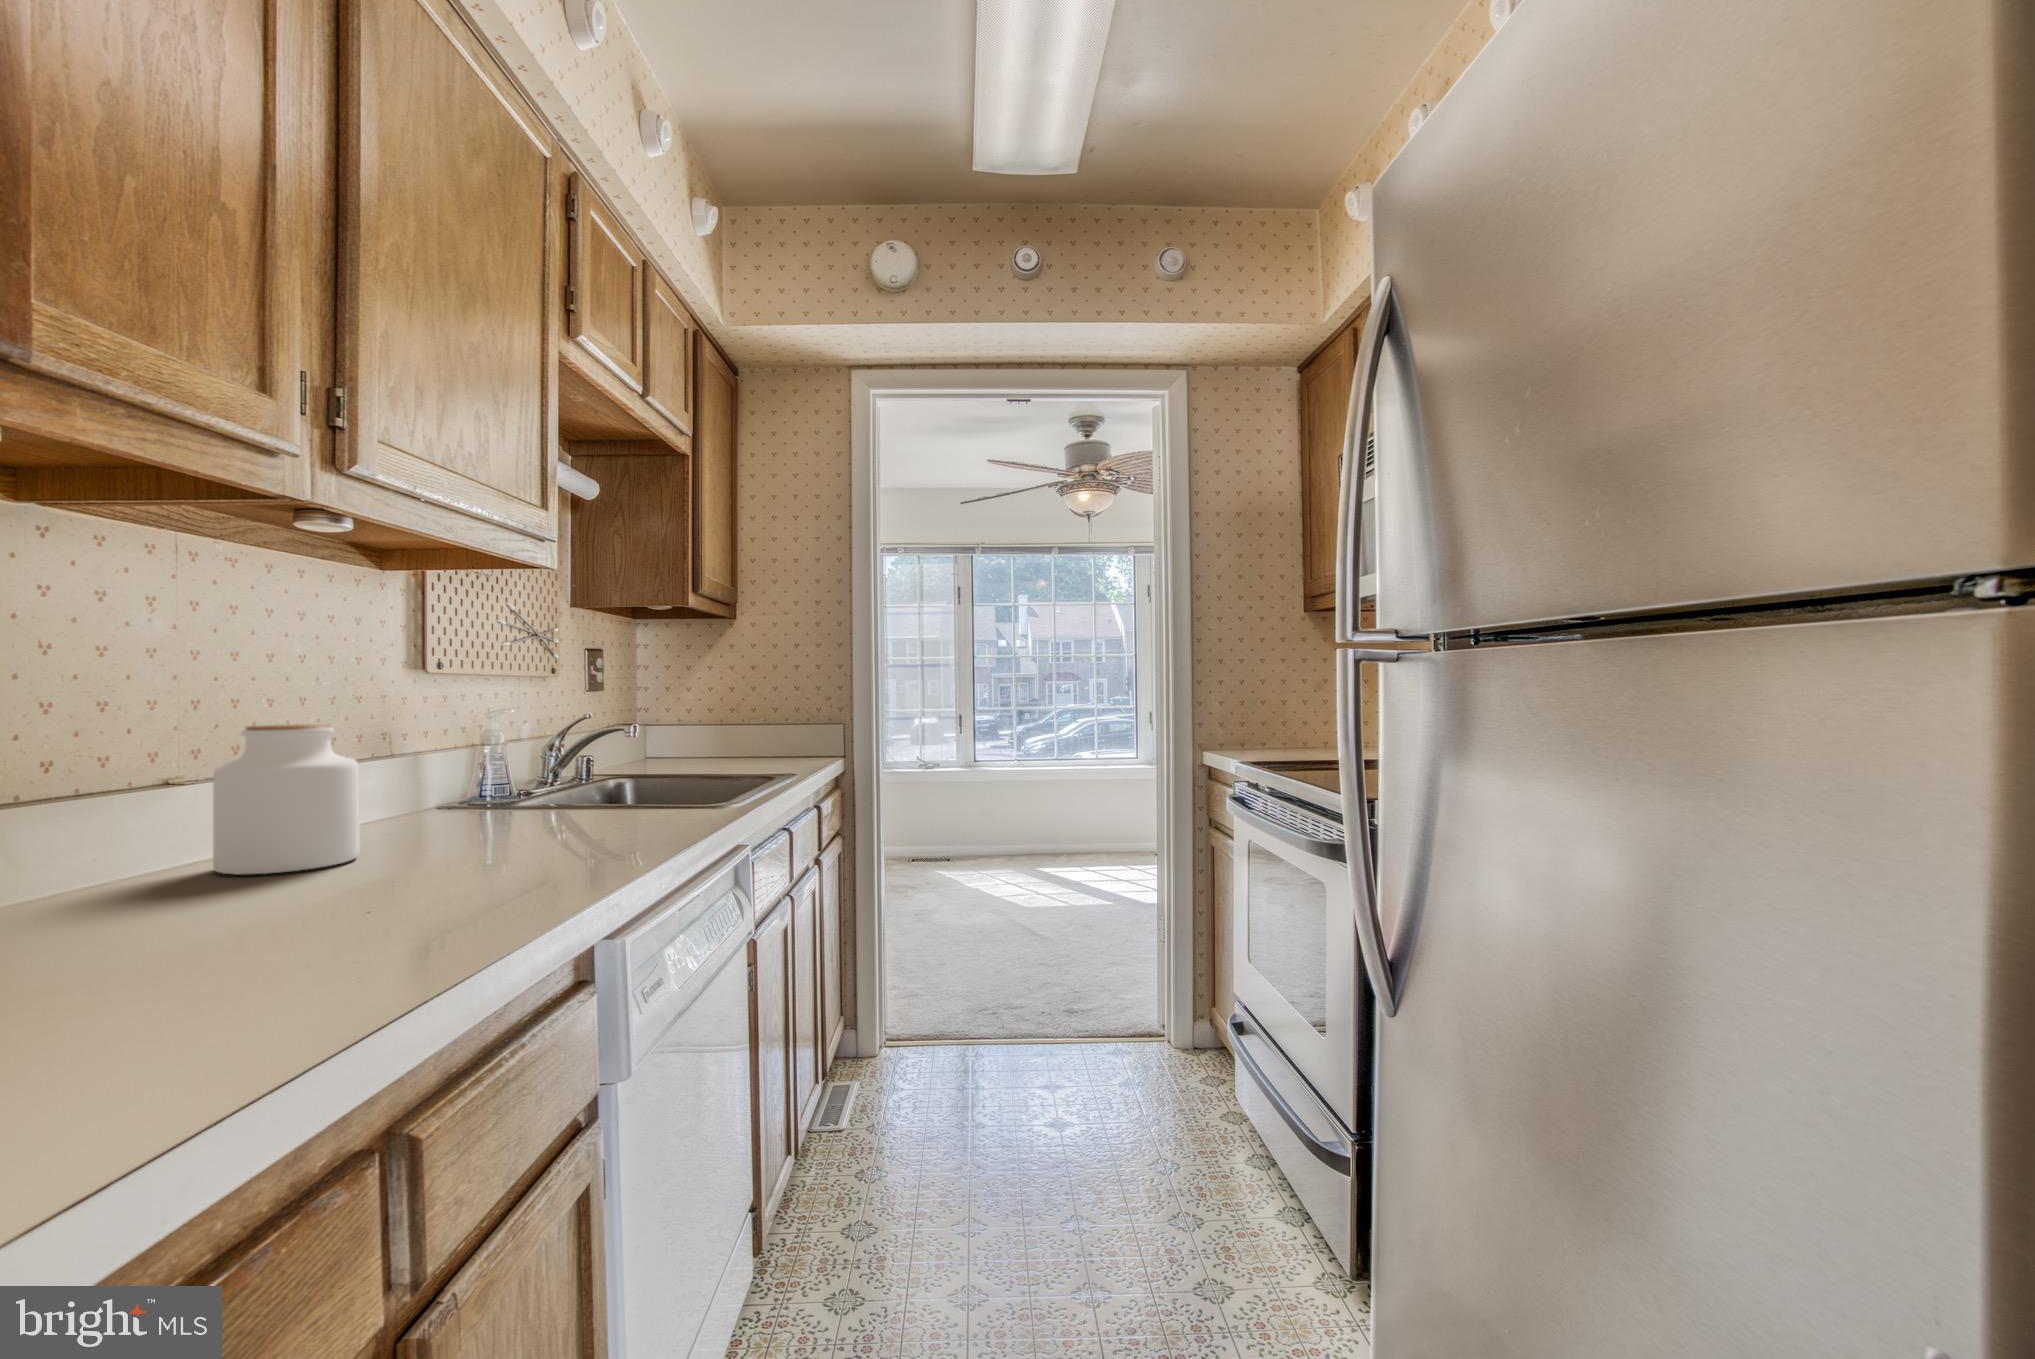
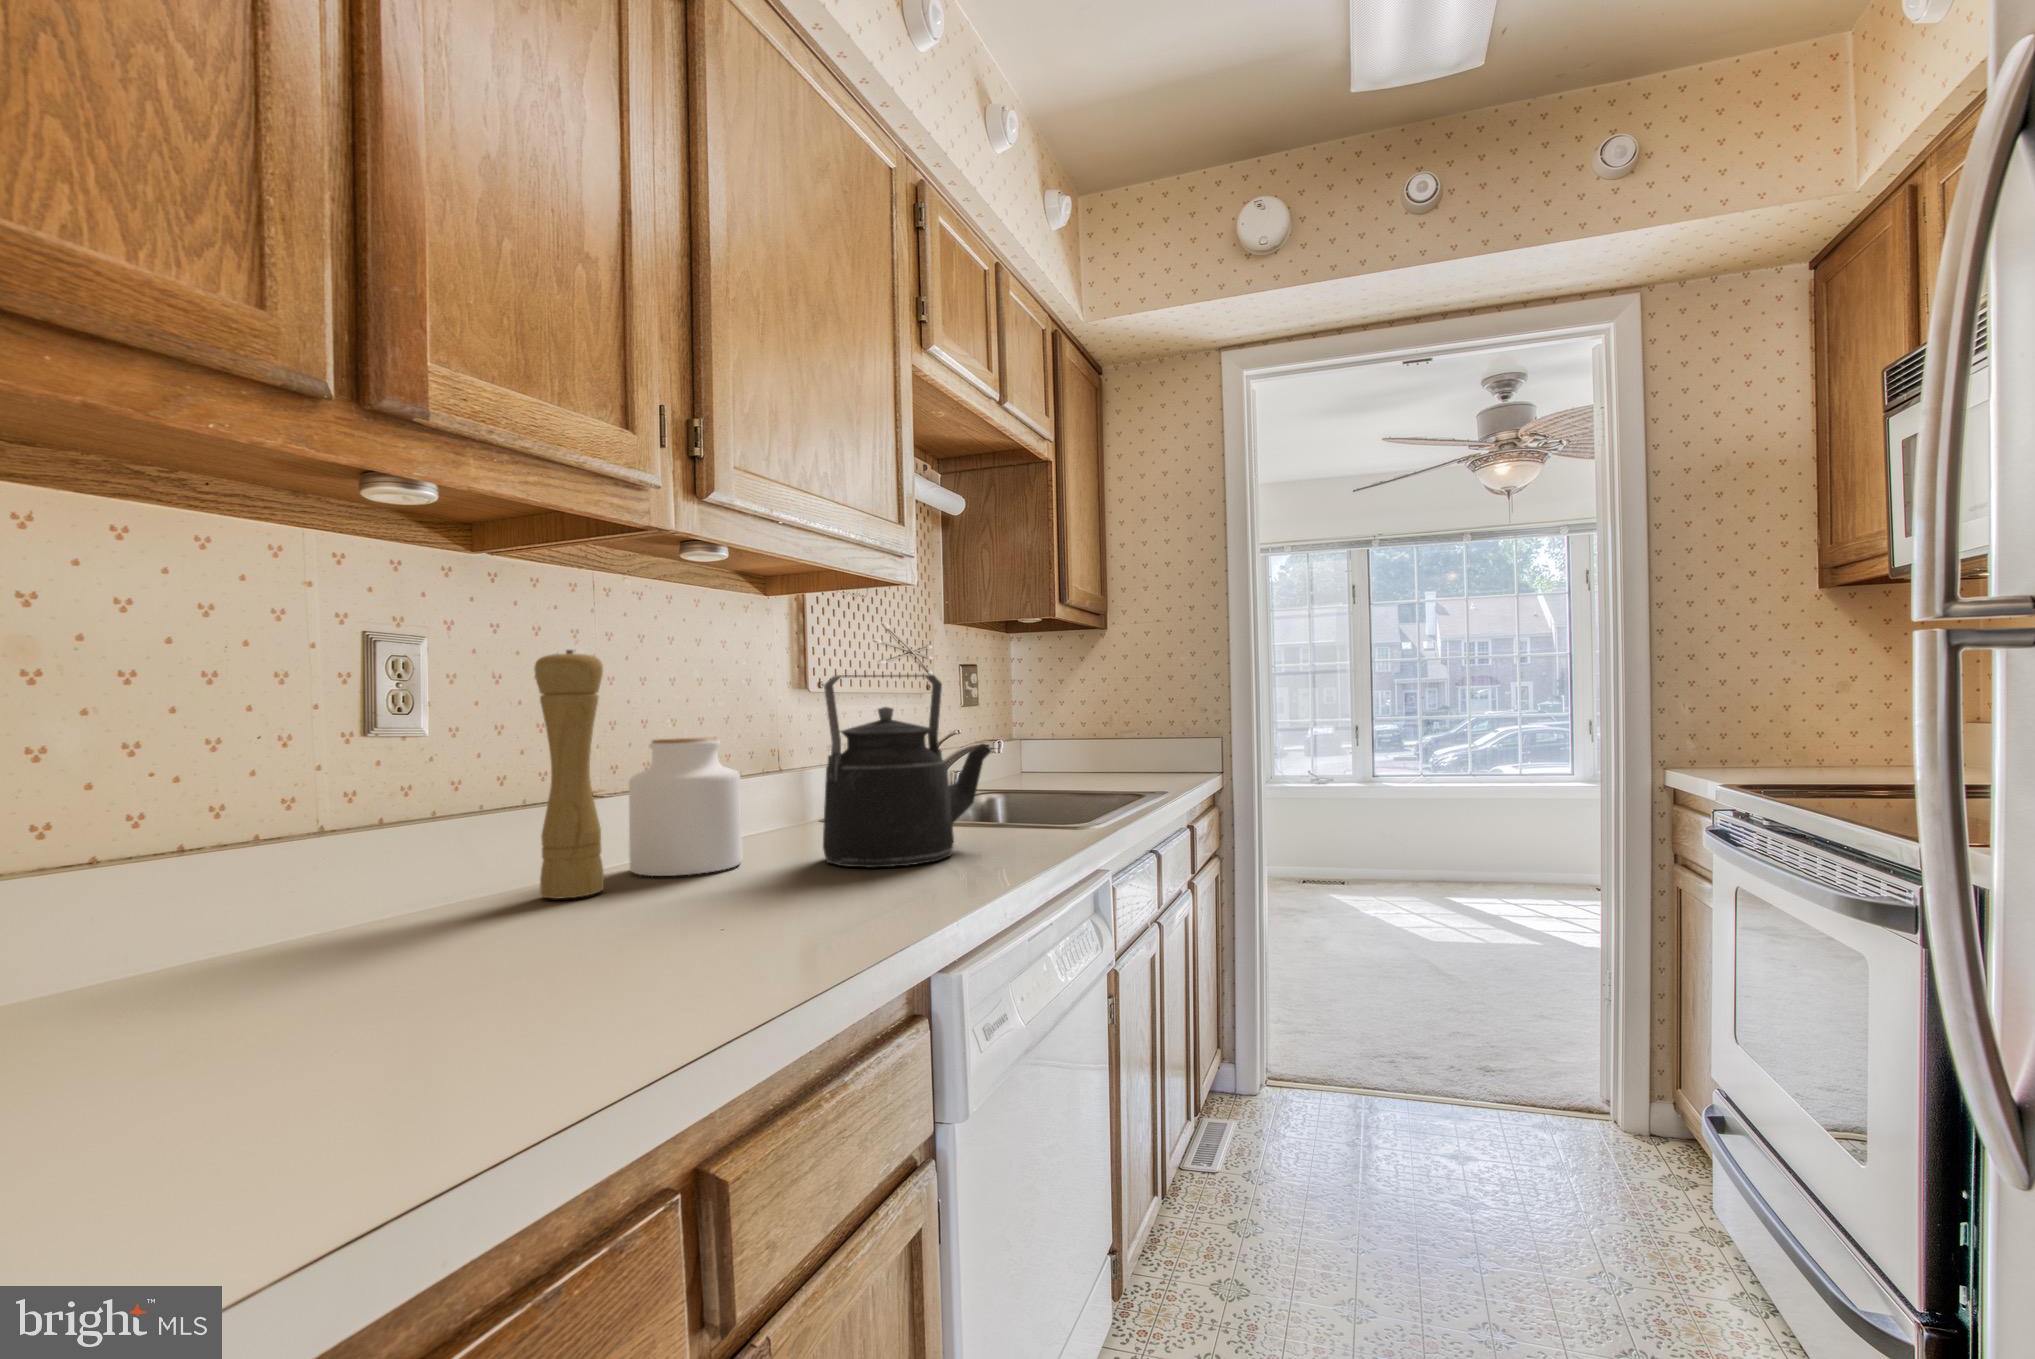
pepper mill: none [98,626,193,904] -> present [534,650,604,899]
kettle: none [459,662,642,854] -> present [823,675,991,867]

